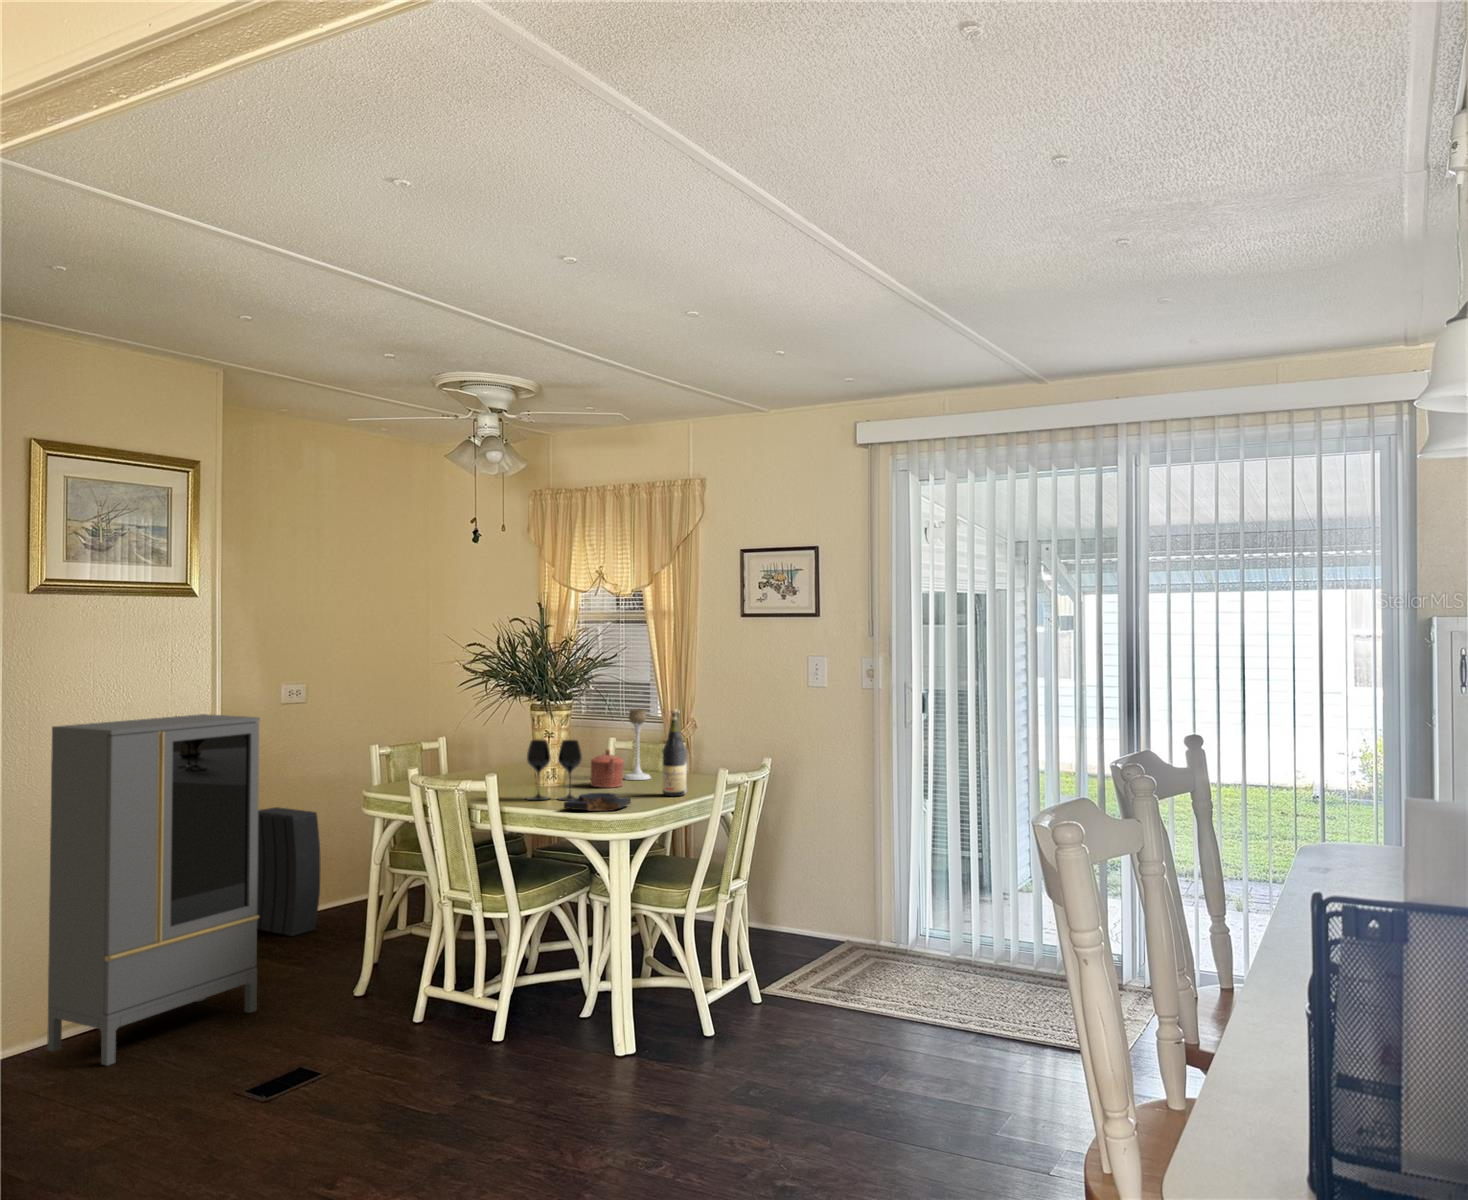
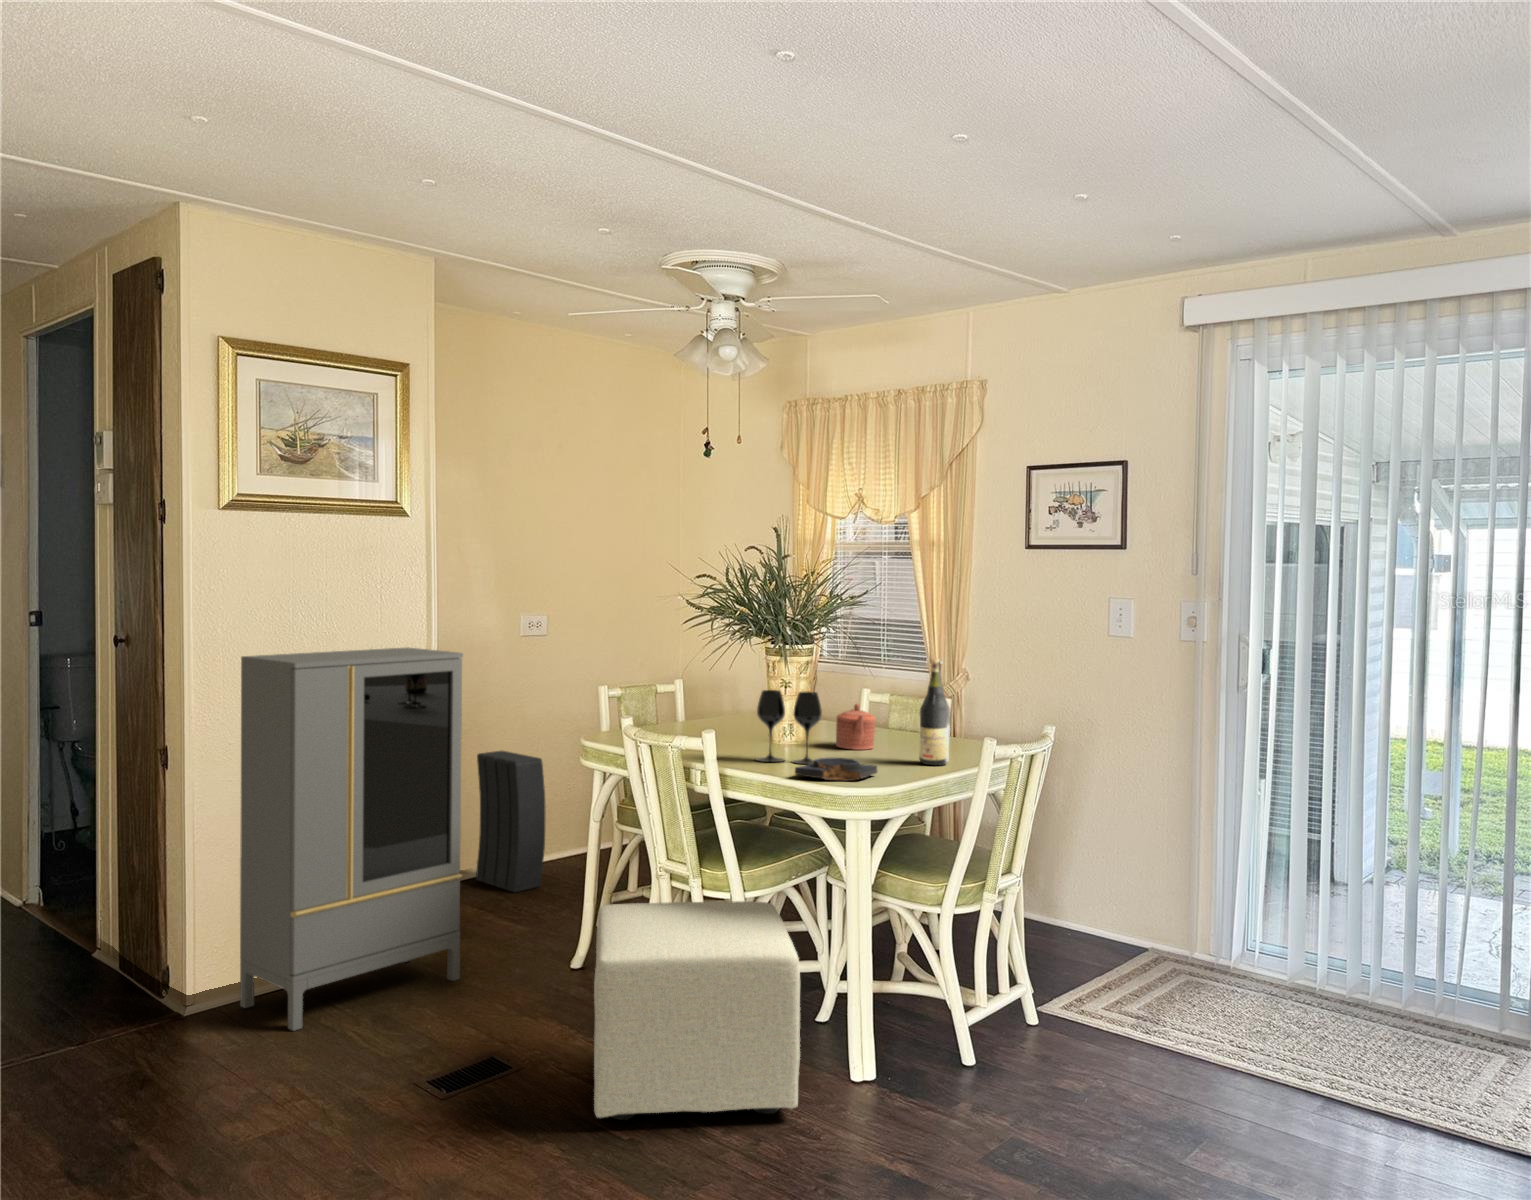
candle holder: present [623,709,651,780] -> none [877,656,911,742]
ottoman: none [395,917,577,1104] -> present [594,901,800,1120]

